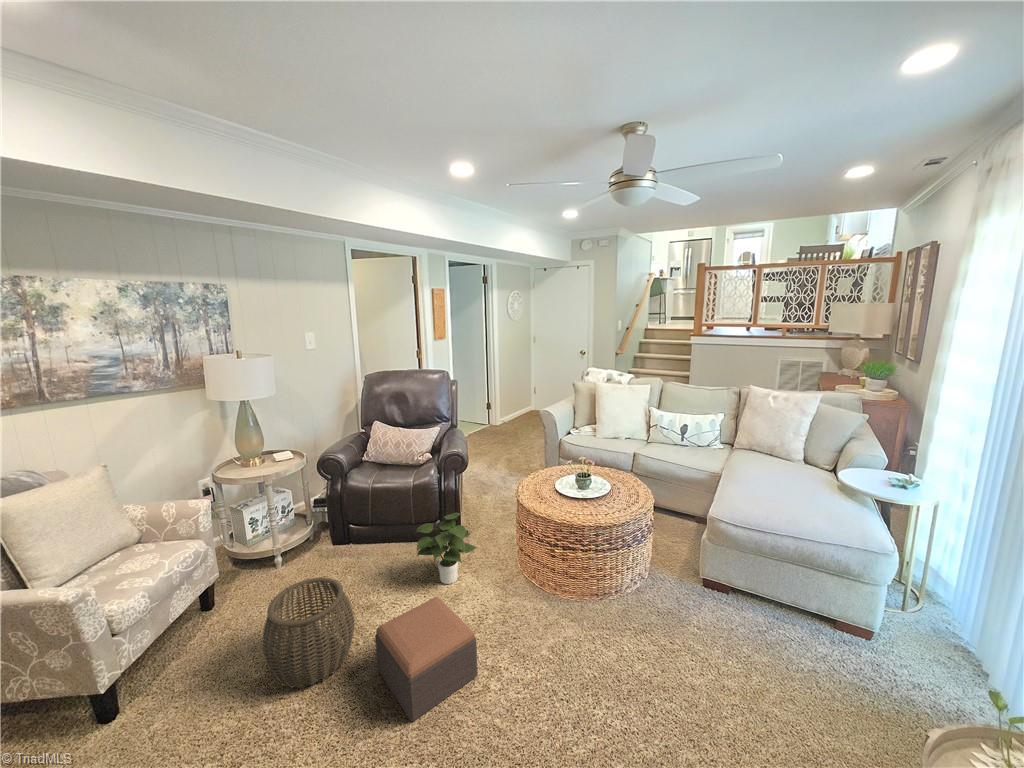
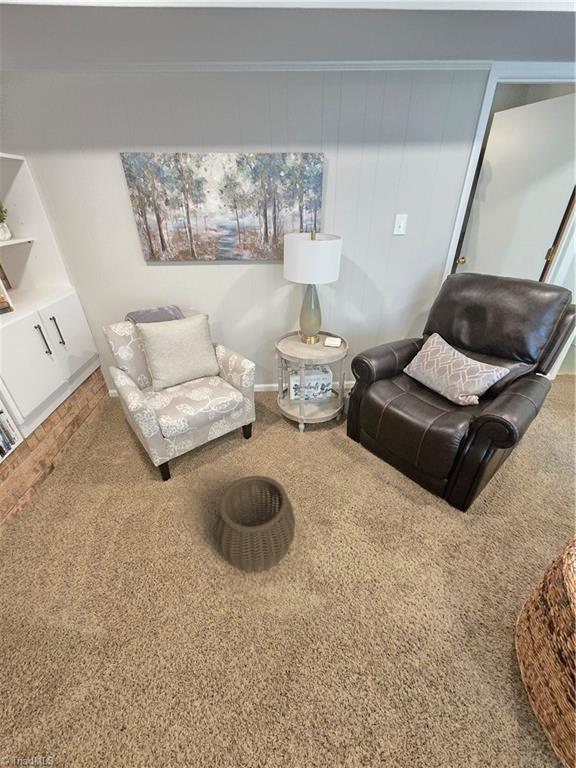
potted plant: present [416,513,477,584] -> none [388,486,475,570]
footstool: present [375,597,477,721] -> none [260,582,368,742]

